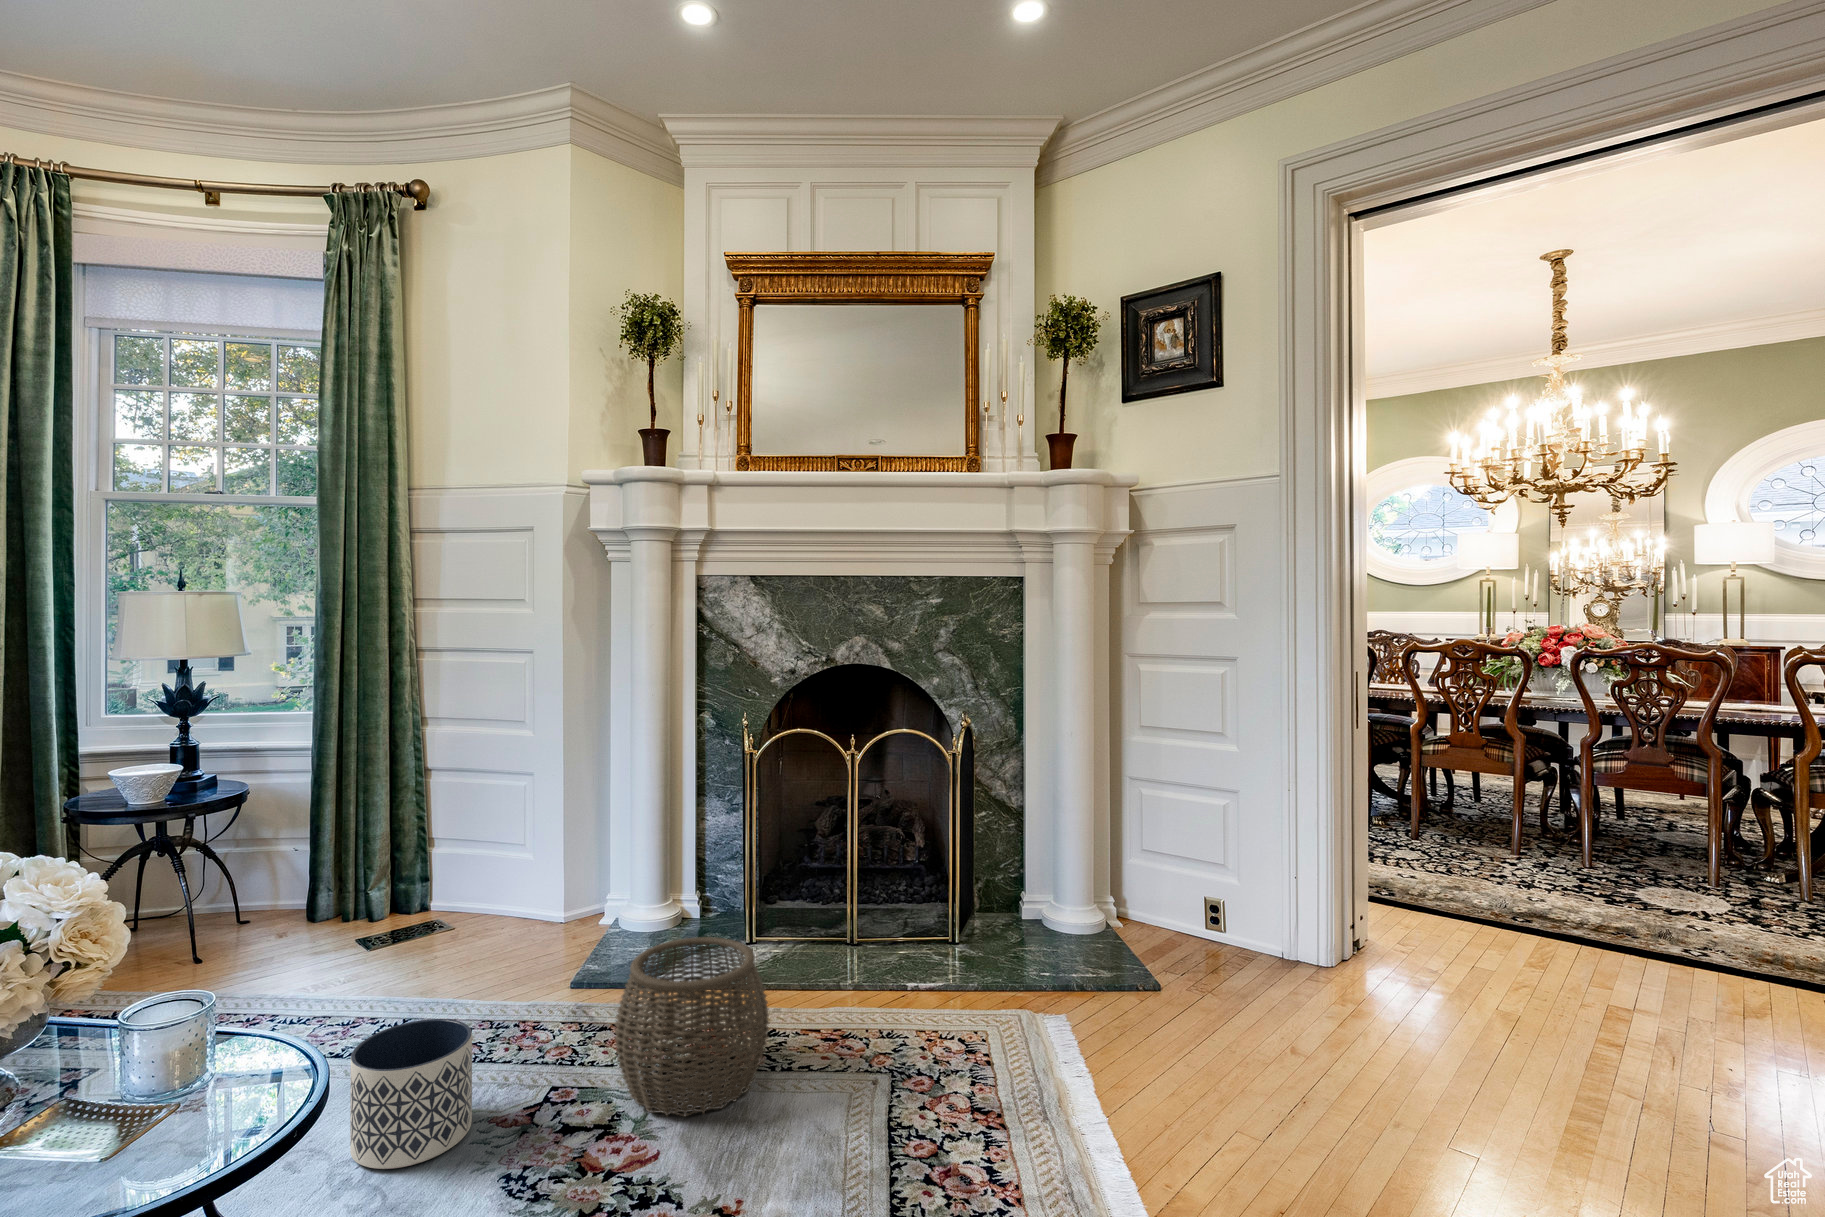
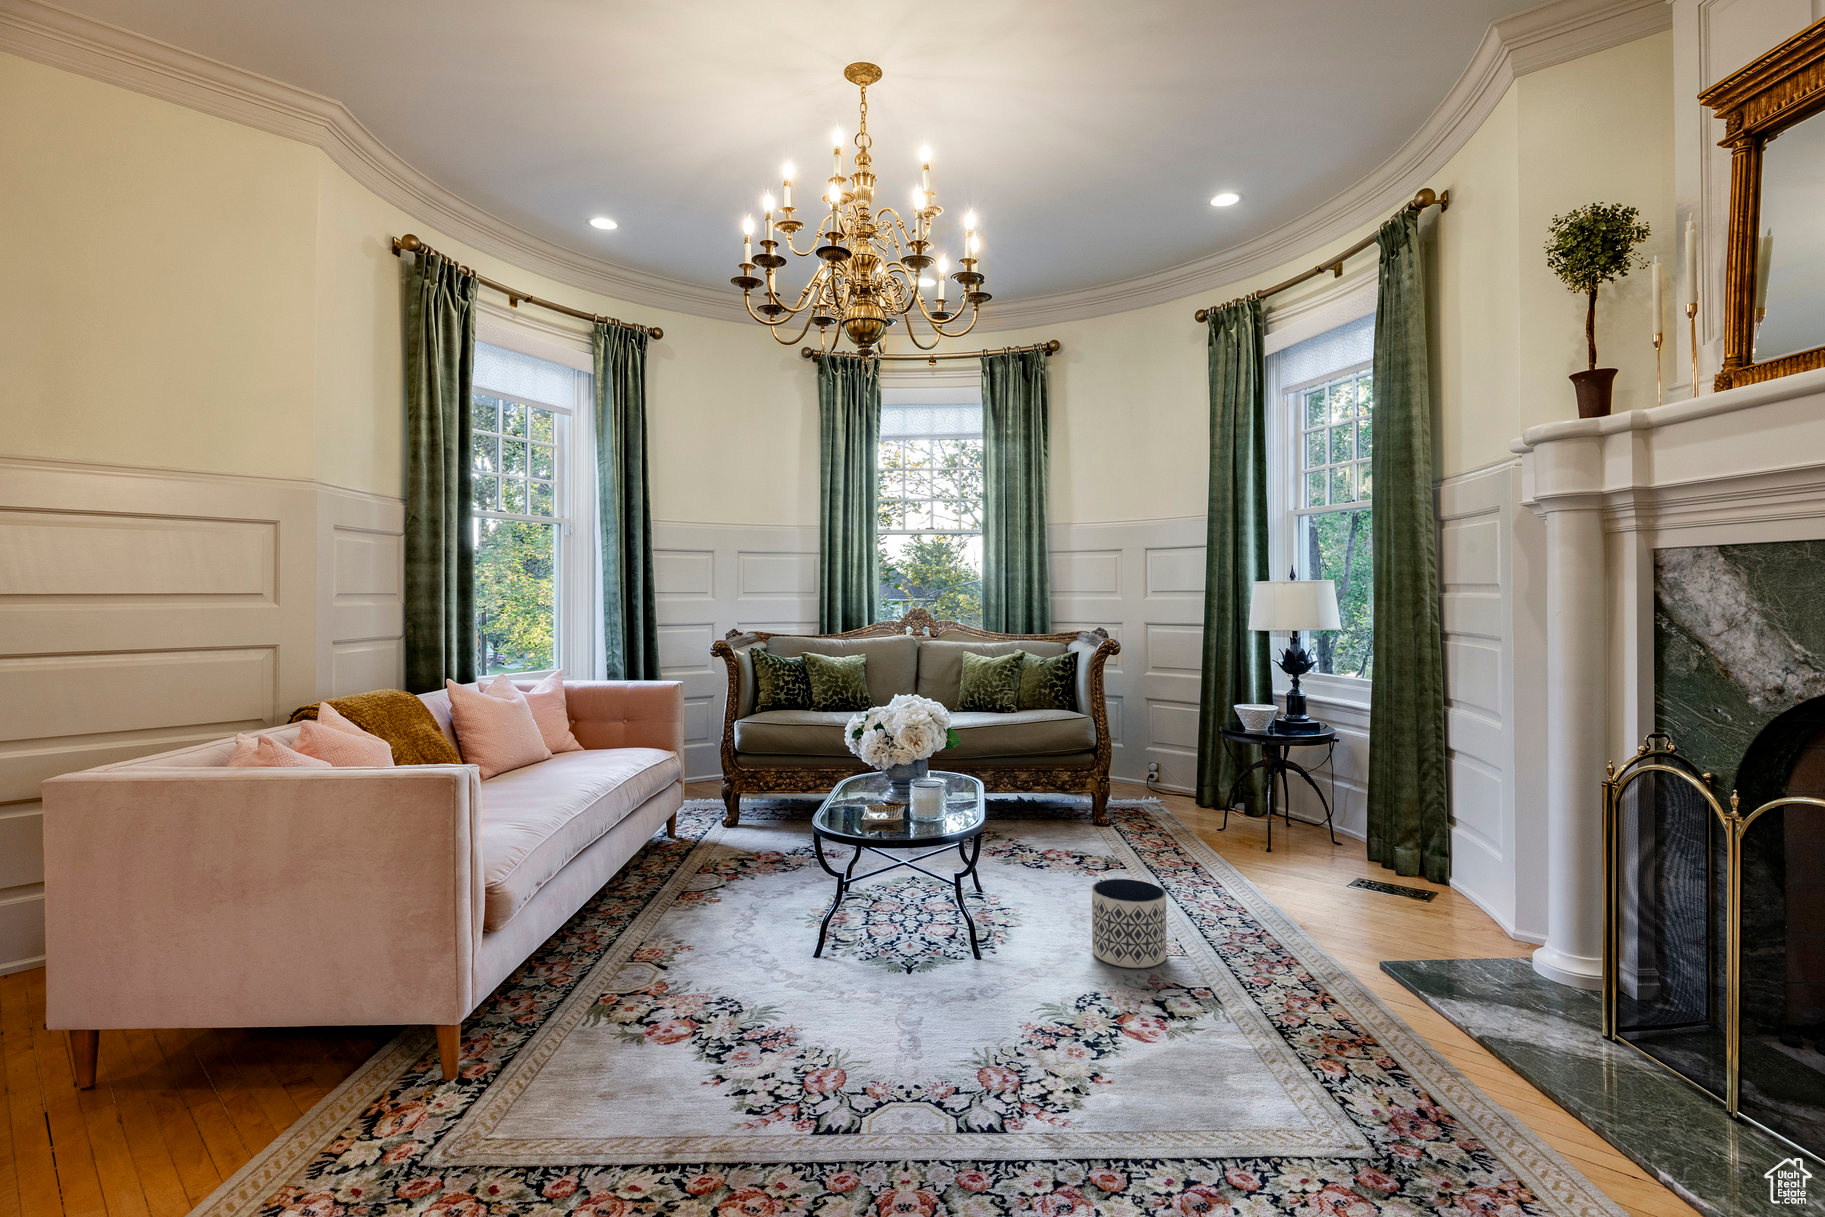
woven basket: present [615,937,769,1117] -> none [1188,903,1341,1070]

